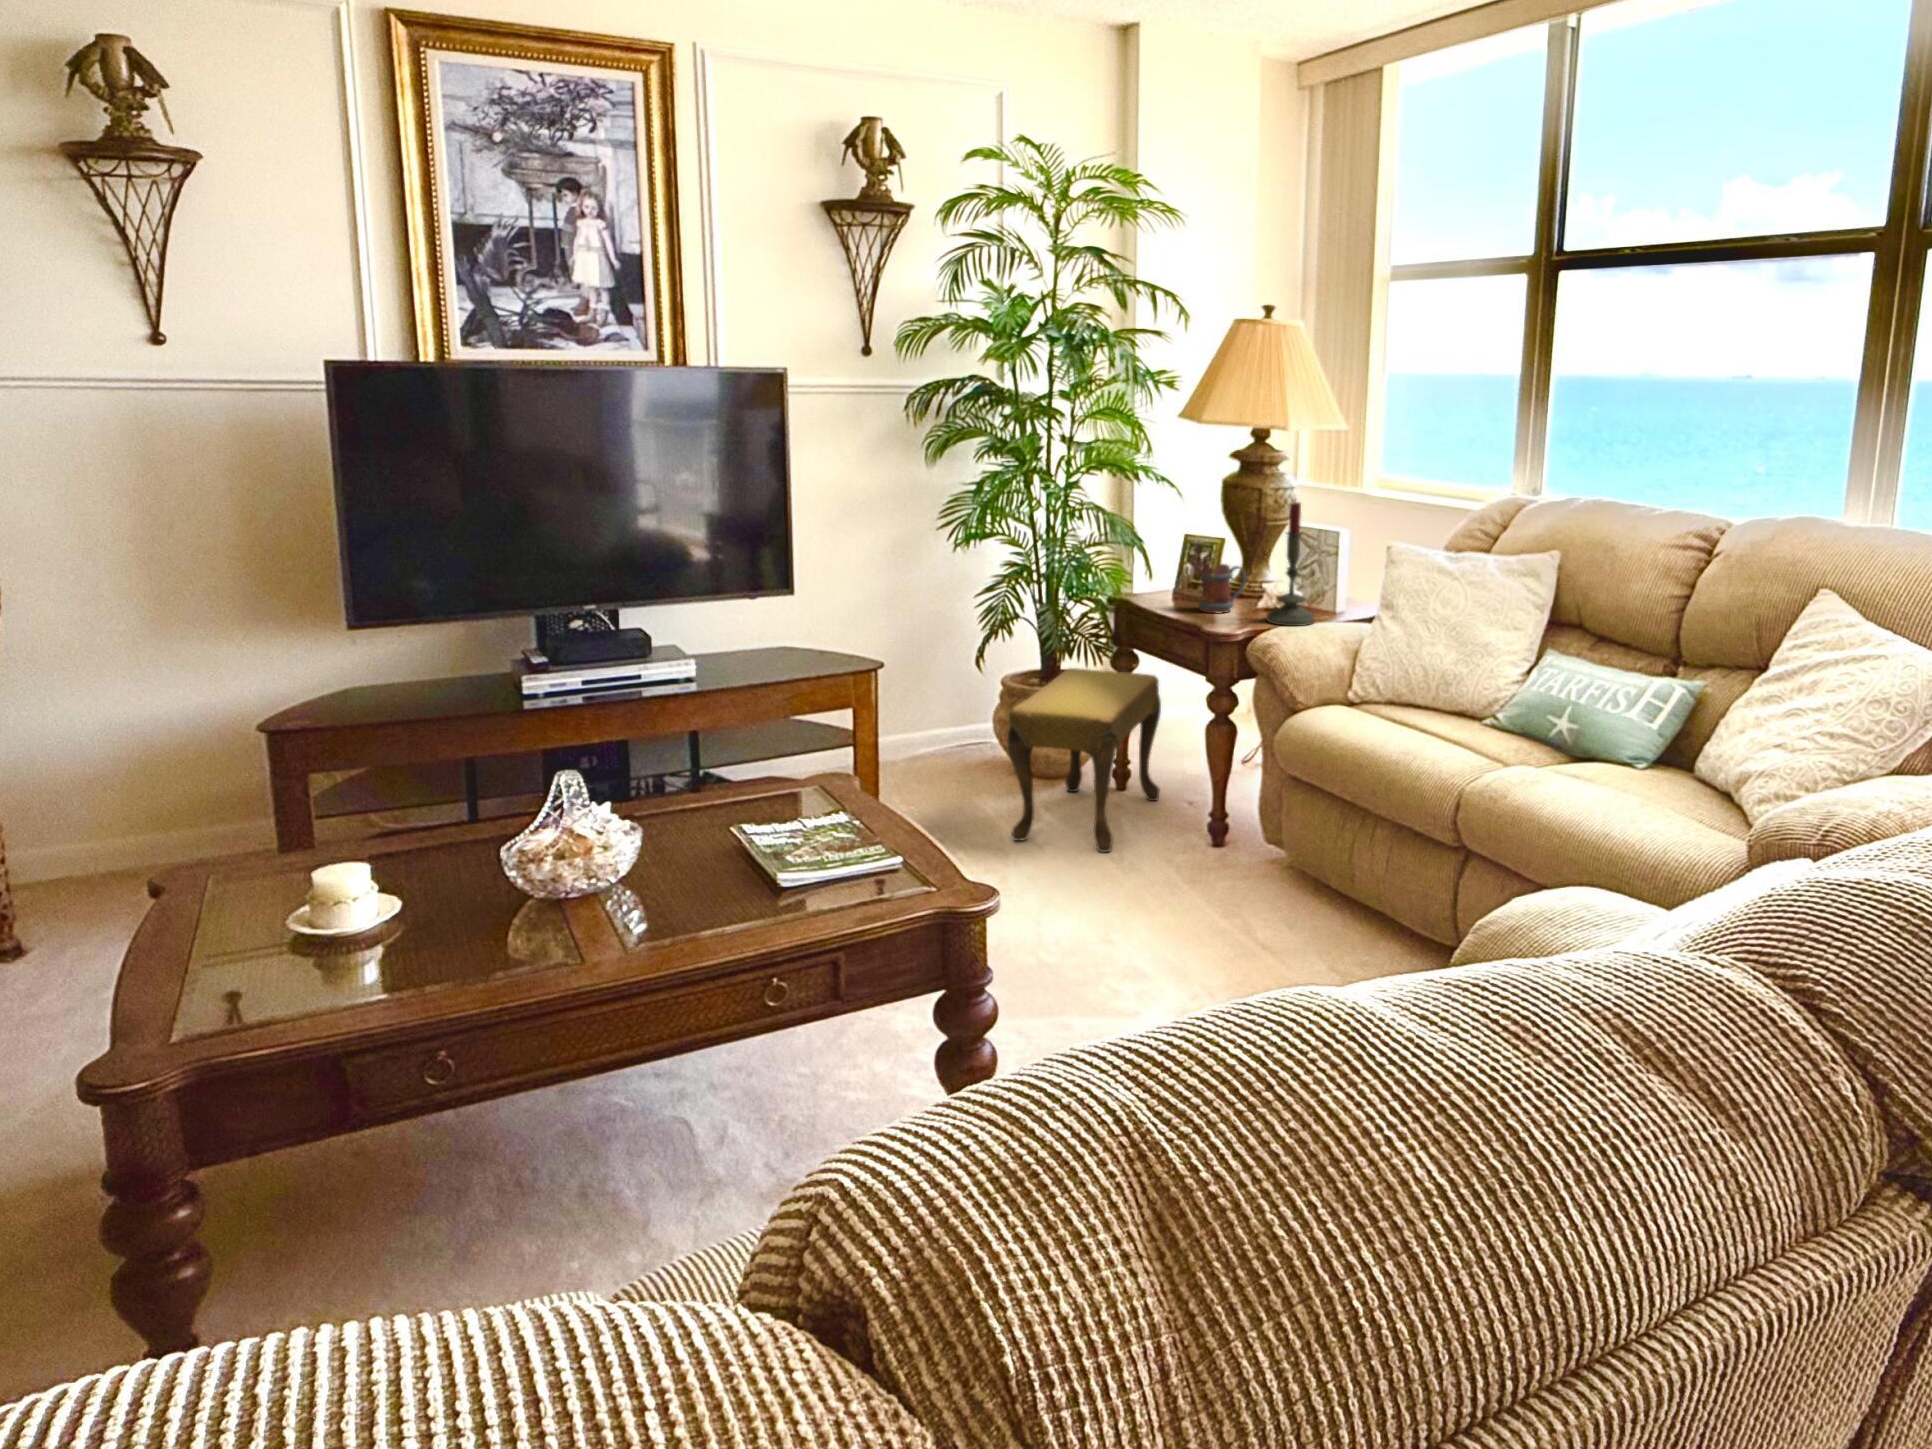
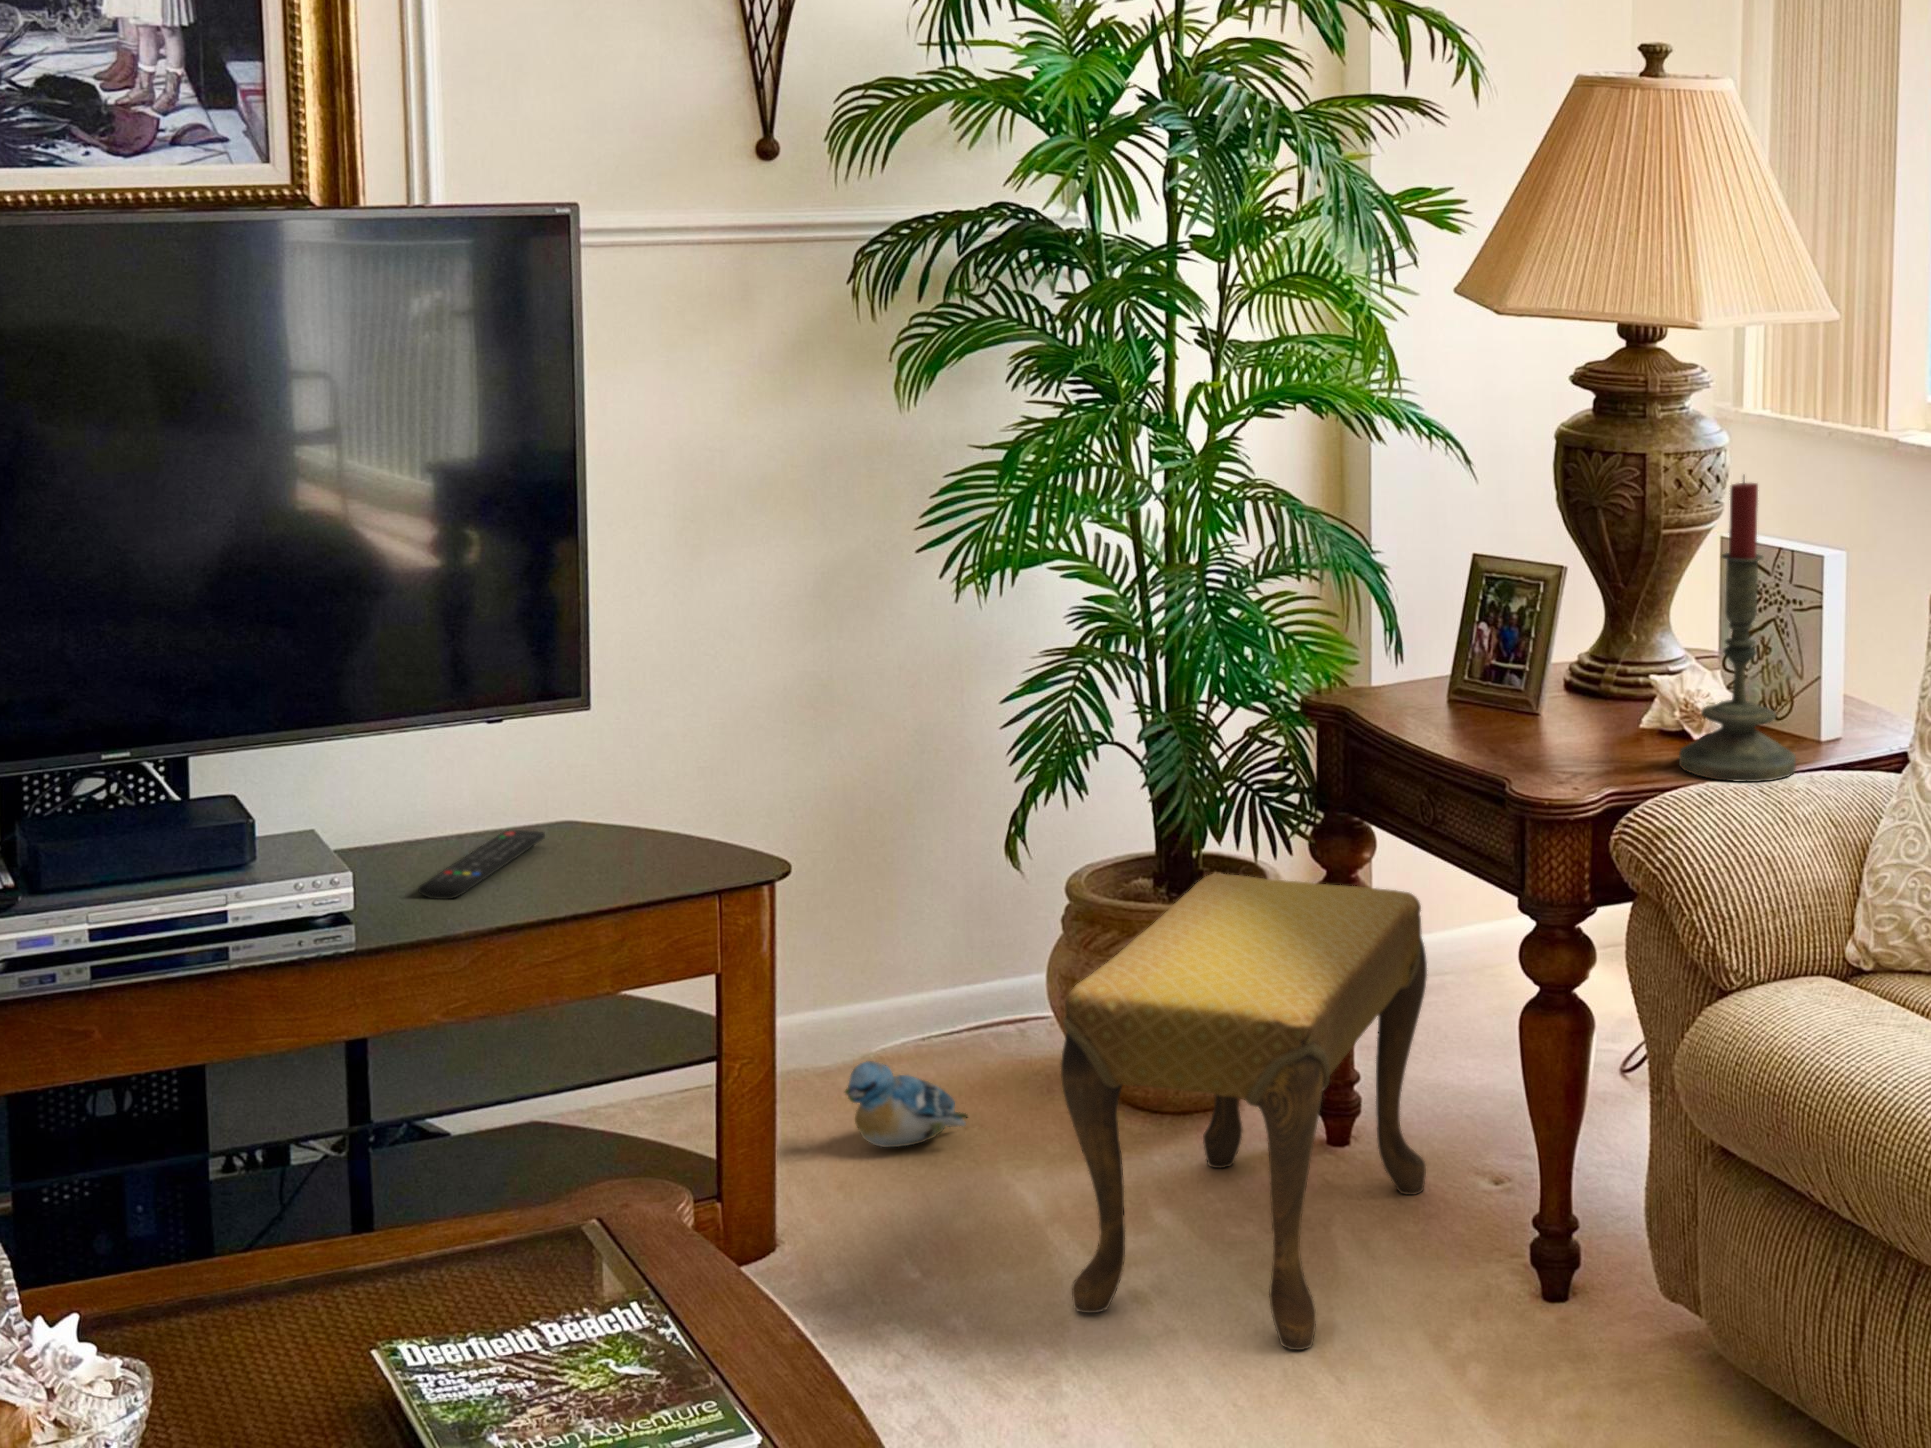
mug: present [1198,564,1246,613] -> none [1513,627,1624,748]
remote control: none [730,646,780,671] -> present [418,830,545,899]
plush toy: none [910,748,963,785] -> present [845,1061,968,1147]

